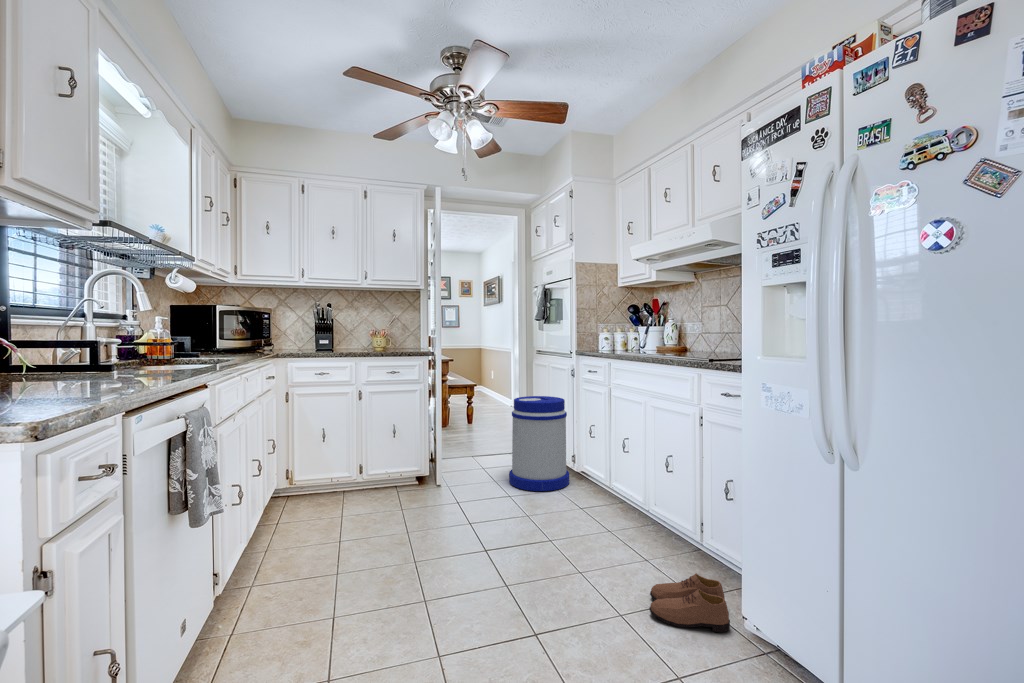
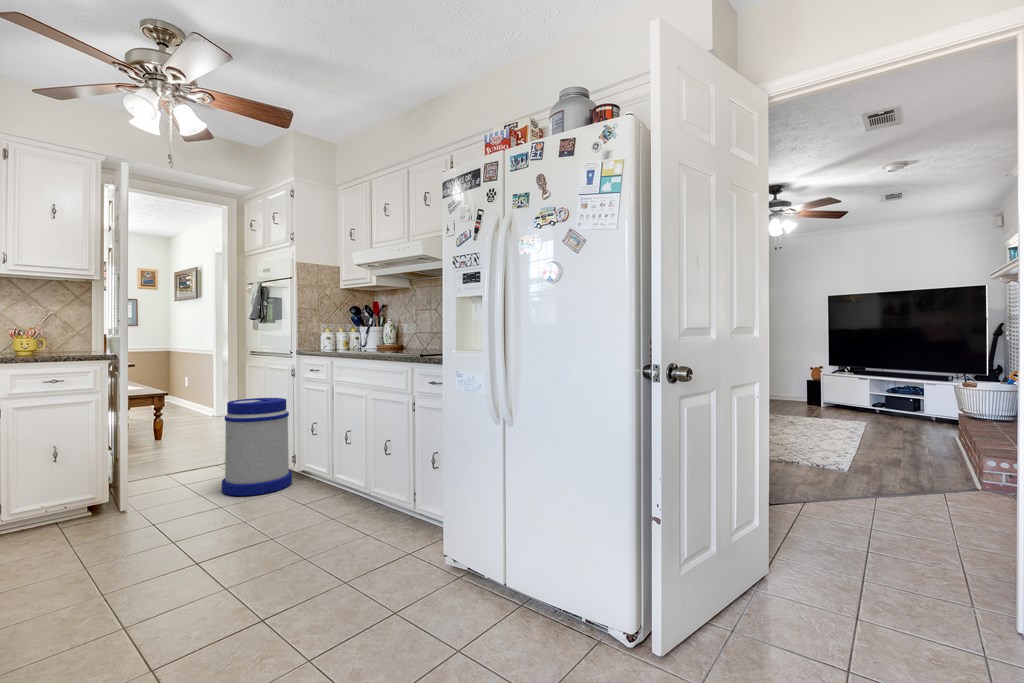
shoe: present [649,573,730,632] -> none [378,522,439,564]

